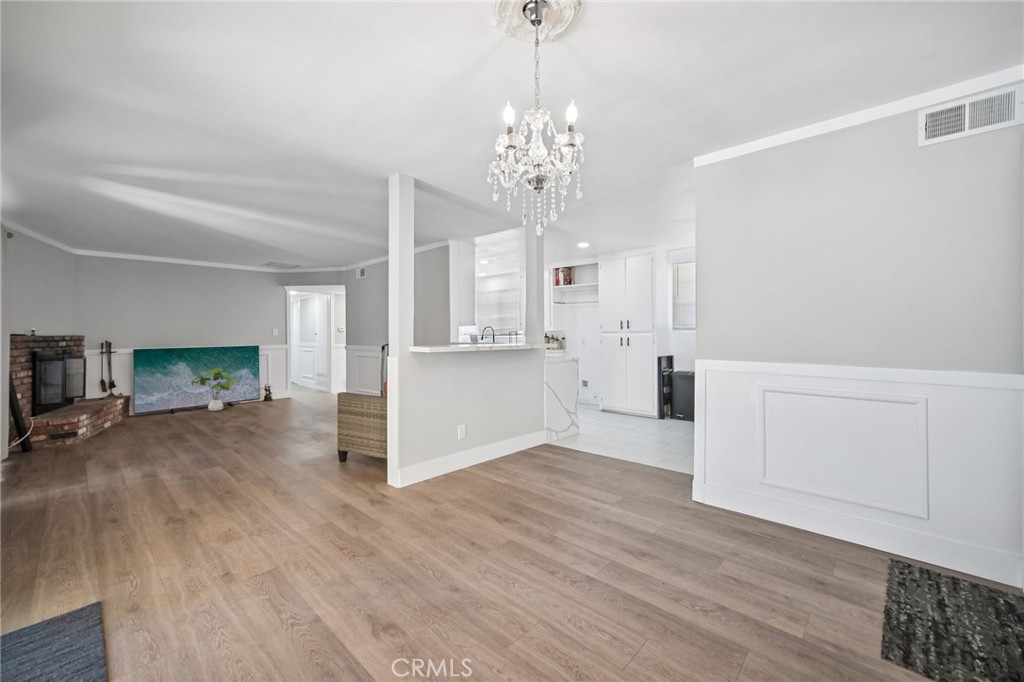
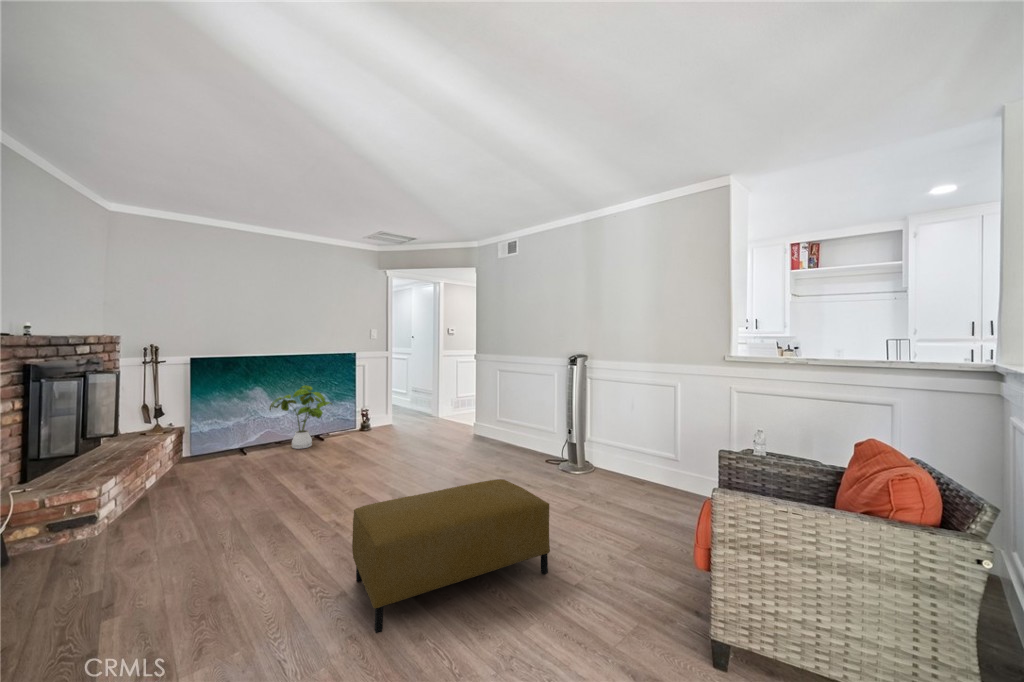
ottoman: none [208,408,310,461] -> present [352,479,550,633]

